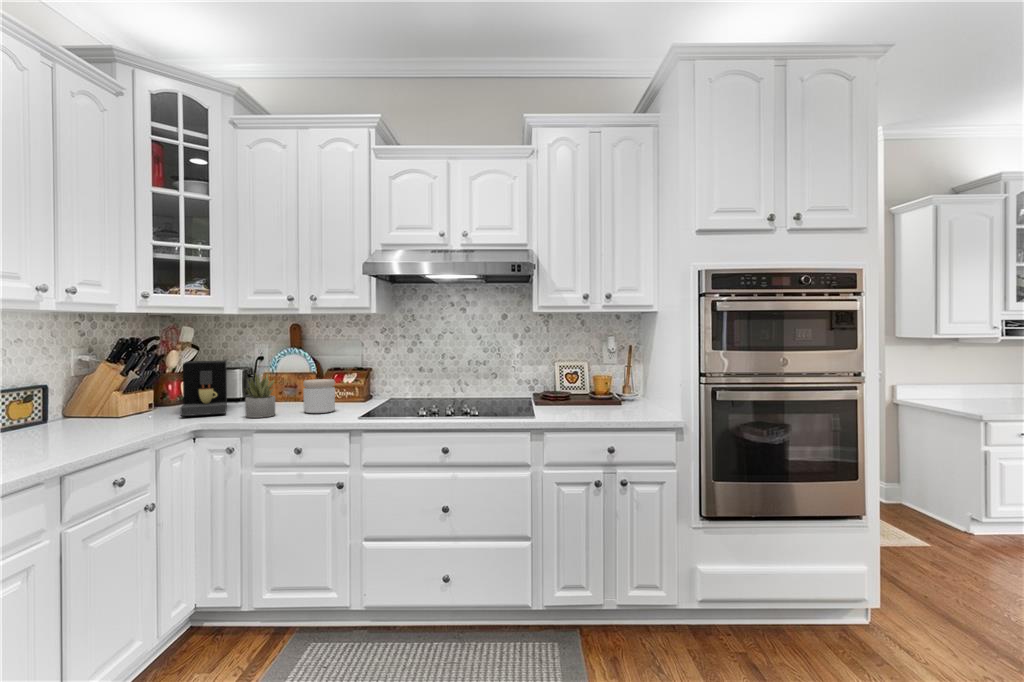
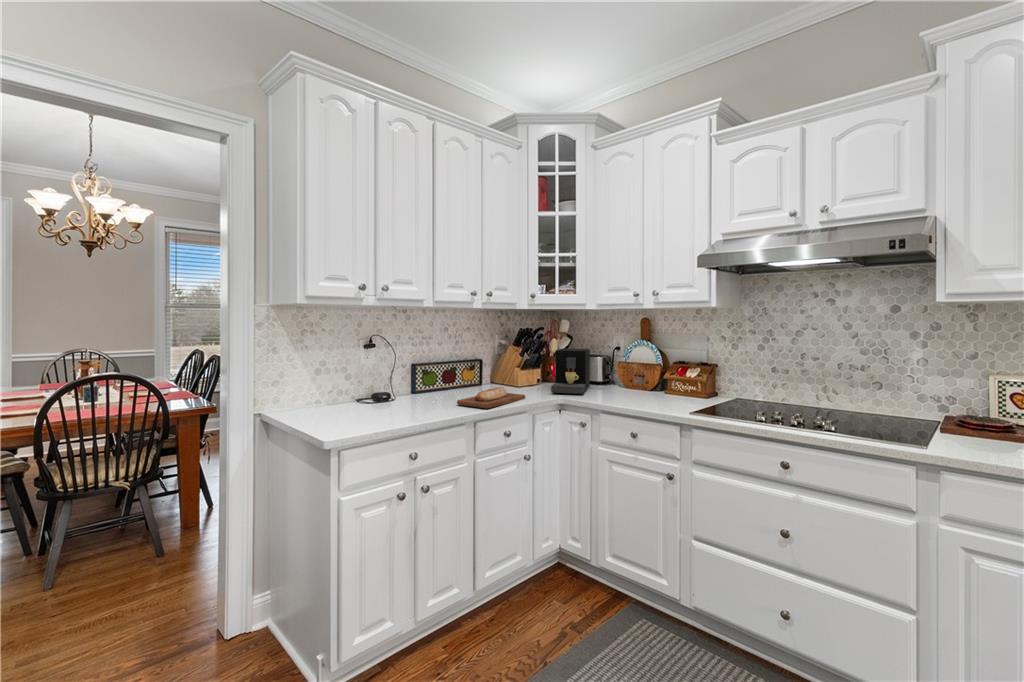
succulent plant: present [245,374,275,418] -> none [594,362,620,401]
jar: present [303,379,335,413] -> none [645,371,674,403]
bread loaf: none [32,415,145,445] -> present [457,387,525,408]

